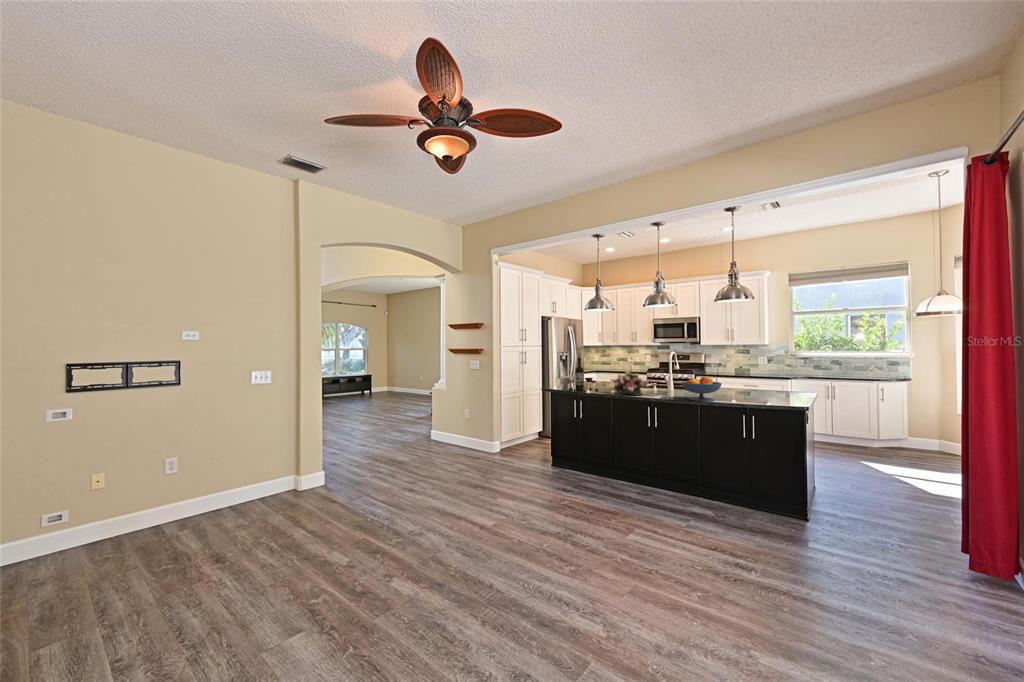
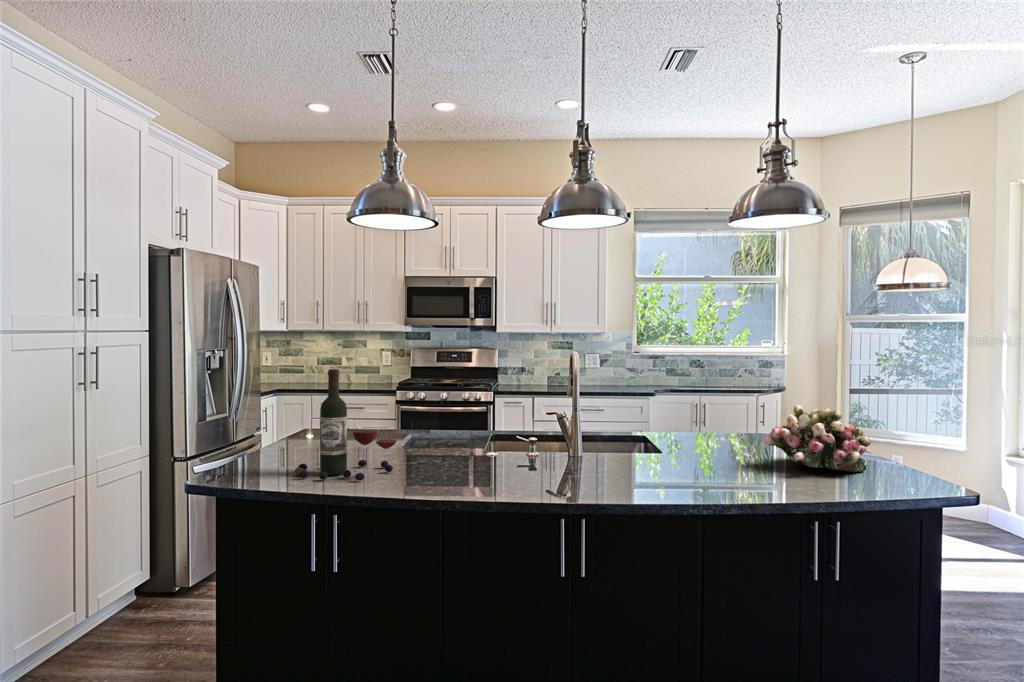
flower arrangement: present [610,372,648,396] -> present [764,405,871,472]
fruit bowl: present [681,376,722,401] -> none [648,413,750,485]

